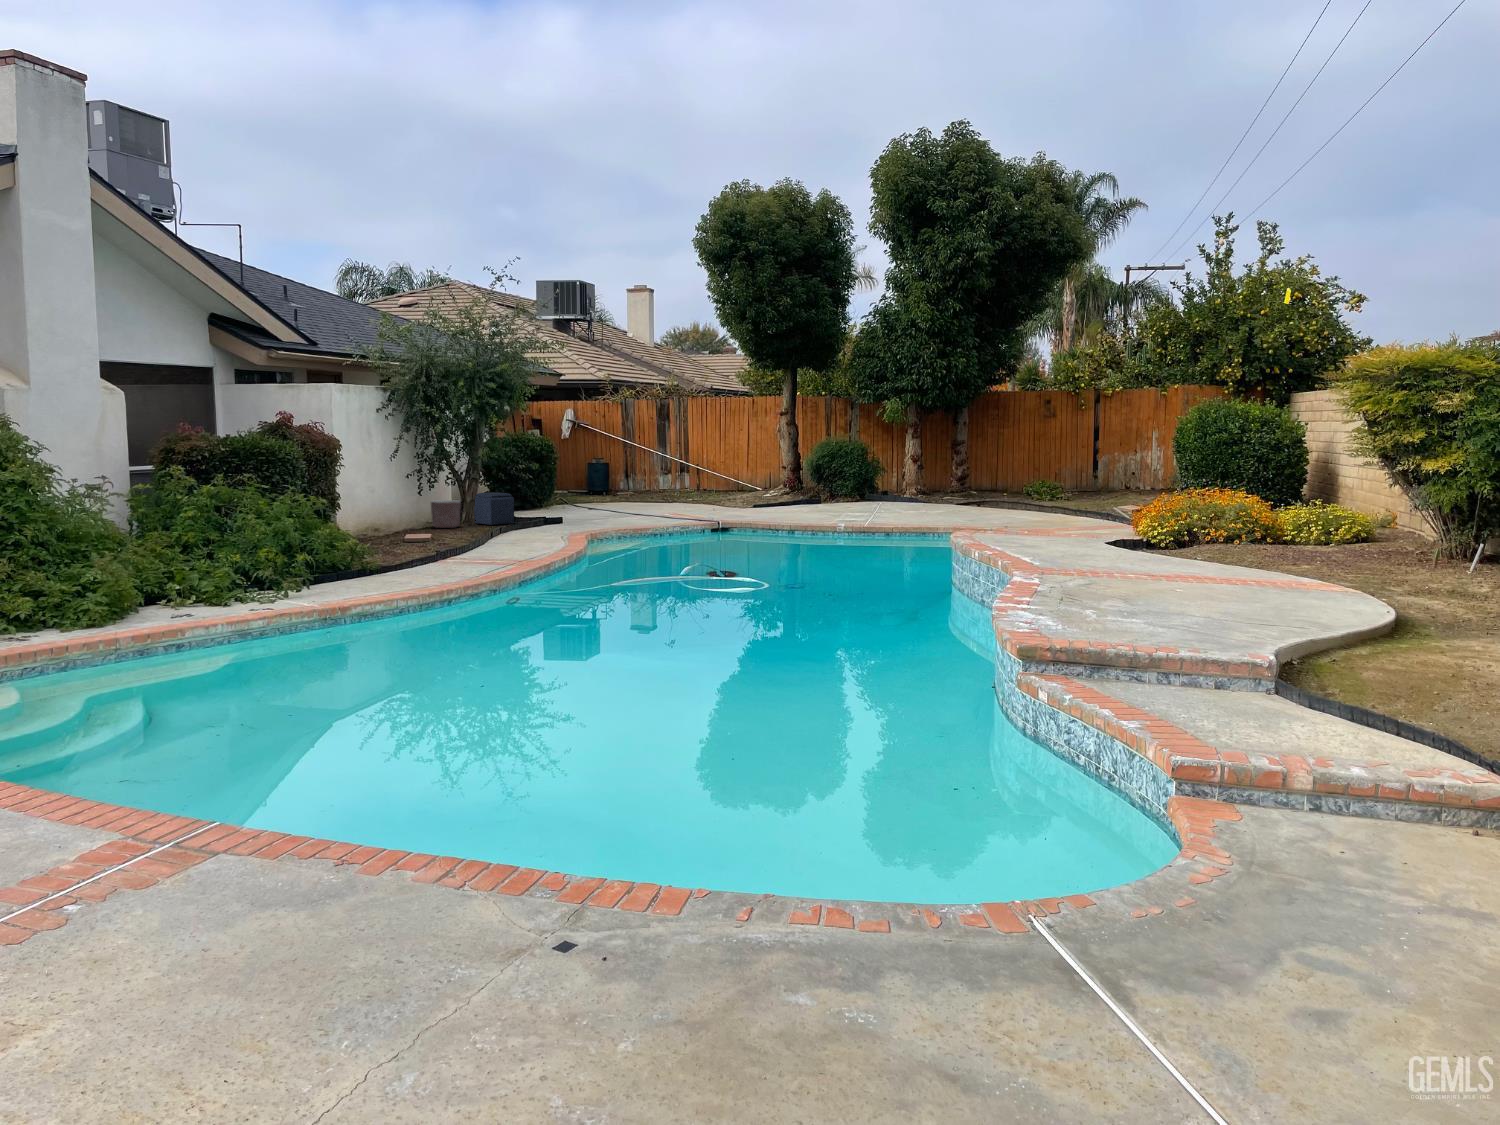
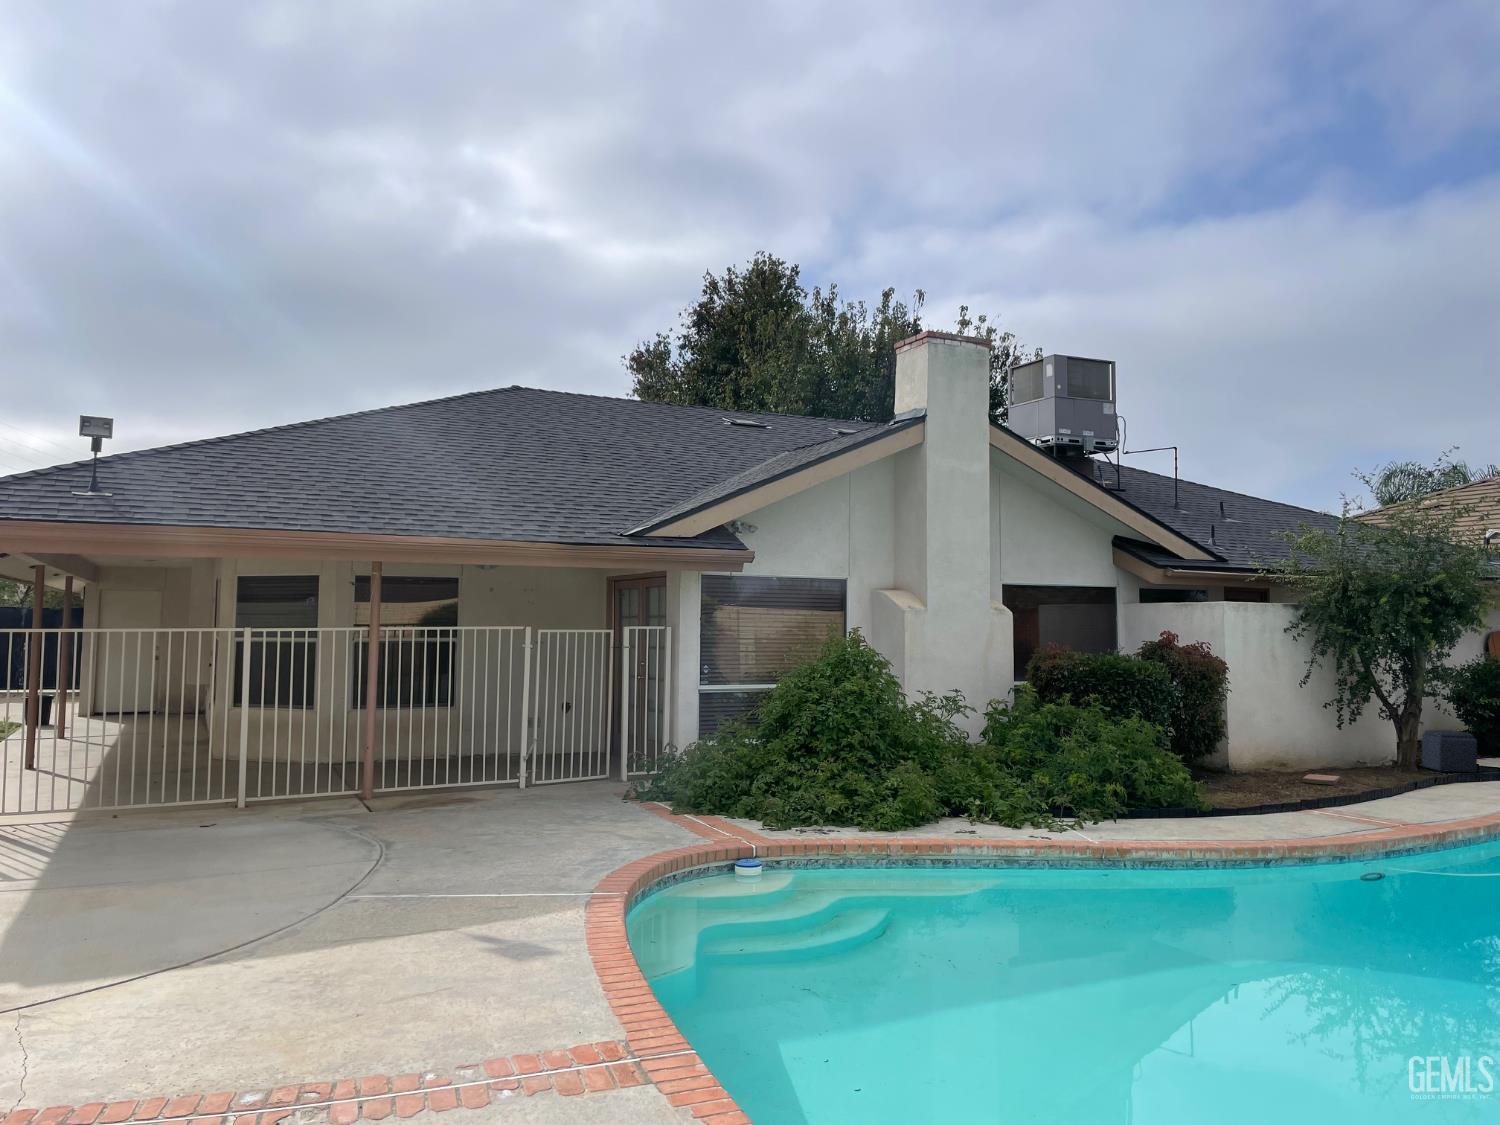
planter: present [431,500,461,528] -> none [1359,734,1398,769]

